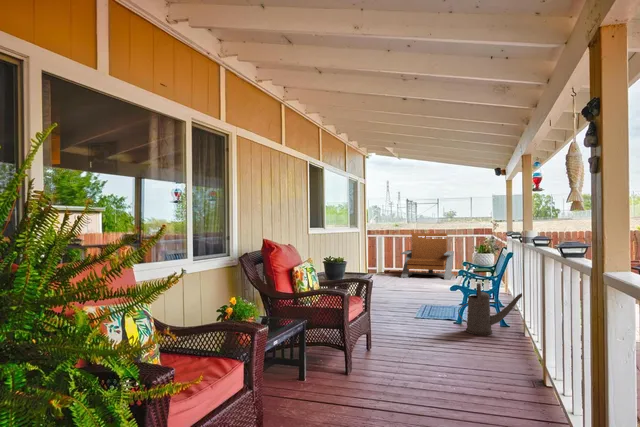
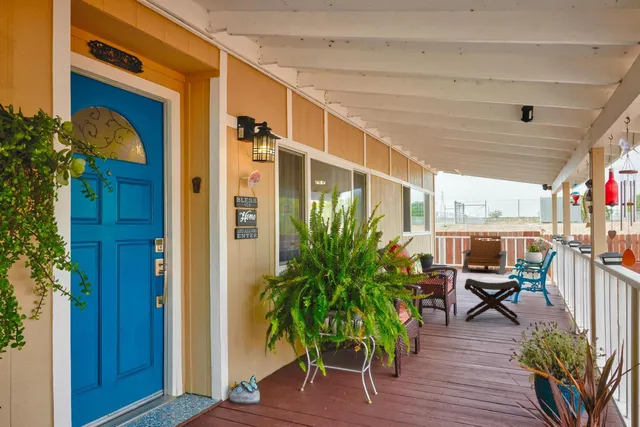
watering can: present [458,283,522,335] -> none [516,273,562,309]
footstool: none [374,294,461,372] -> present [464,279,521,325]

